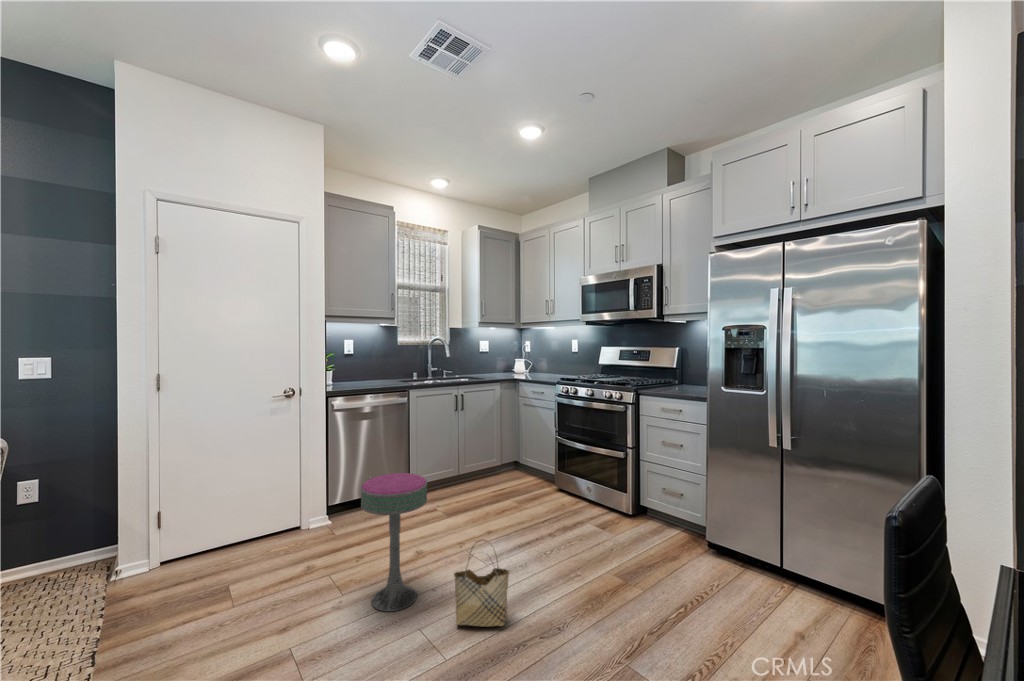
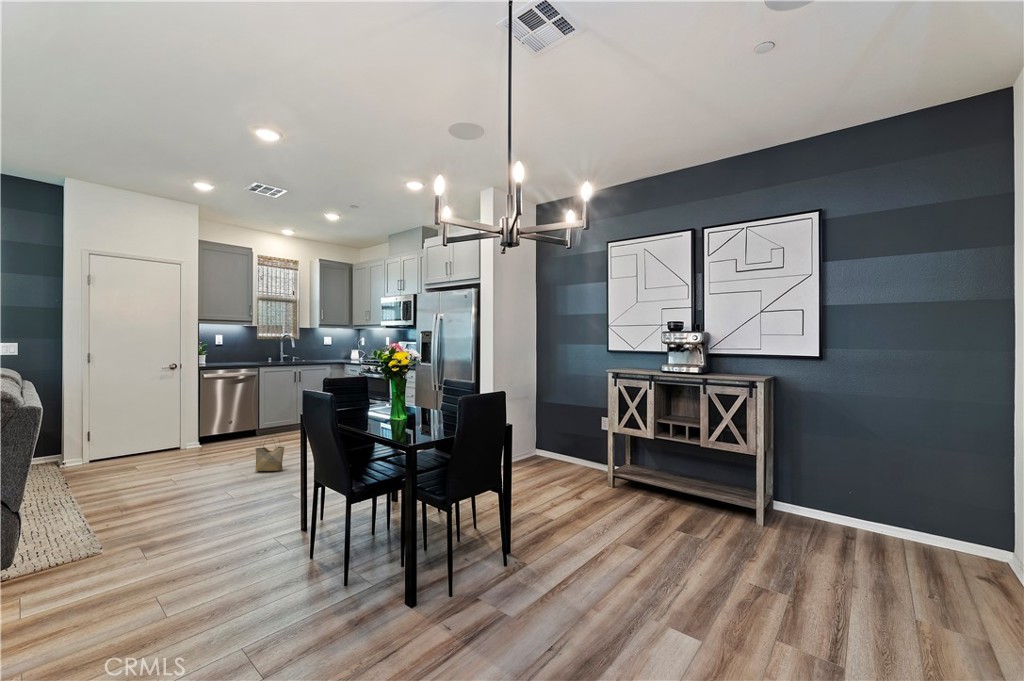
bar stool: present [361,473,427,611] -> none [209,406,247,470]

